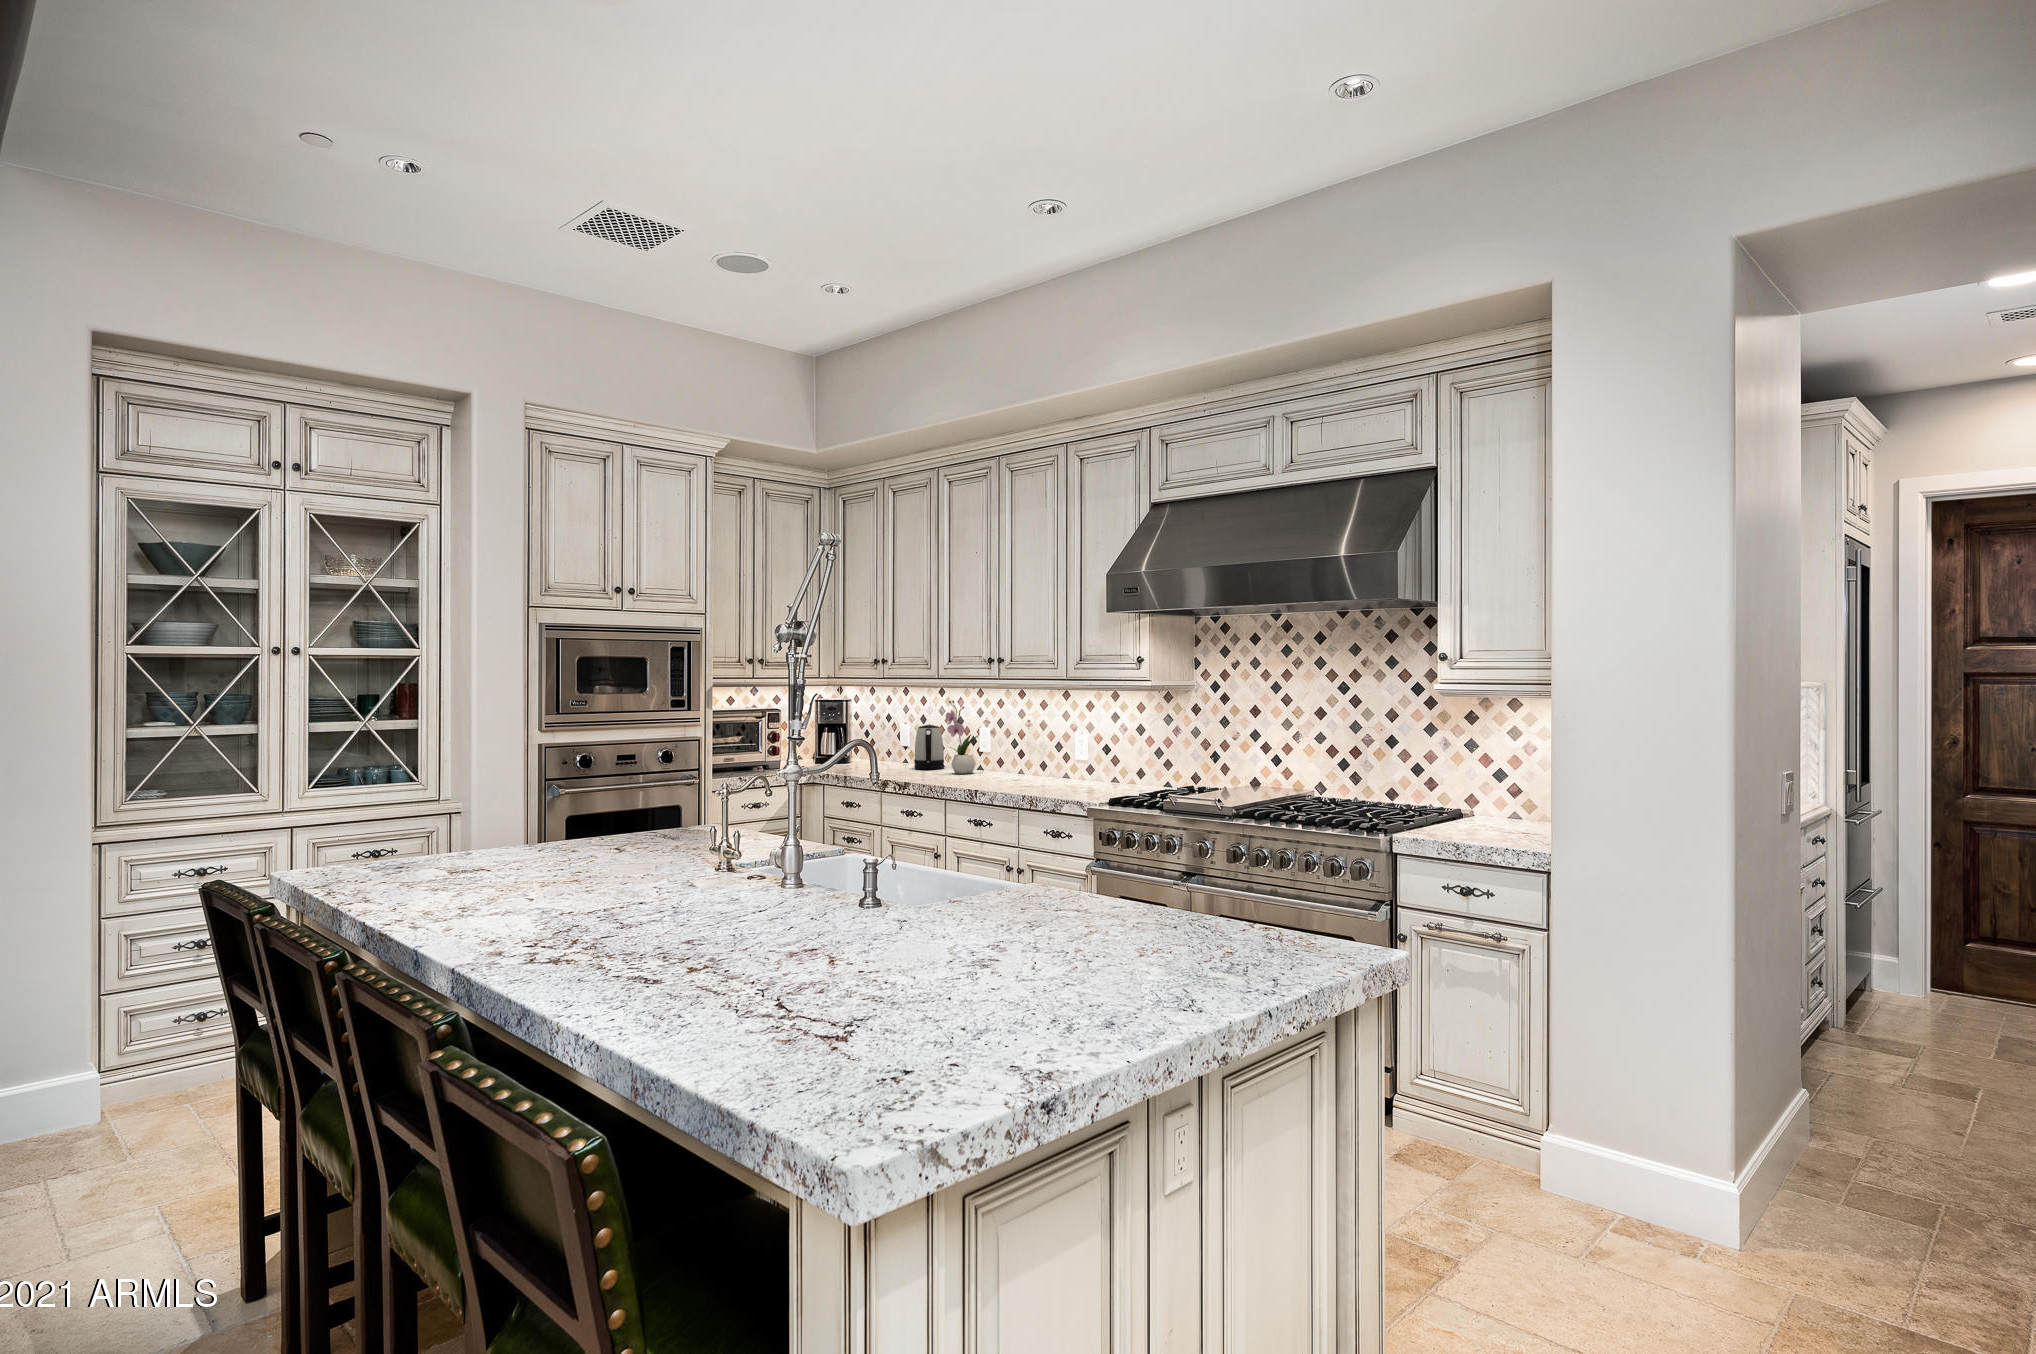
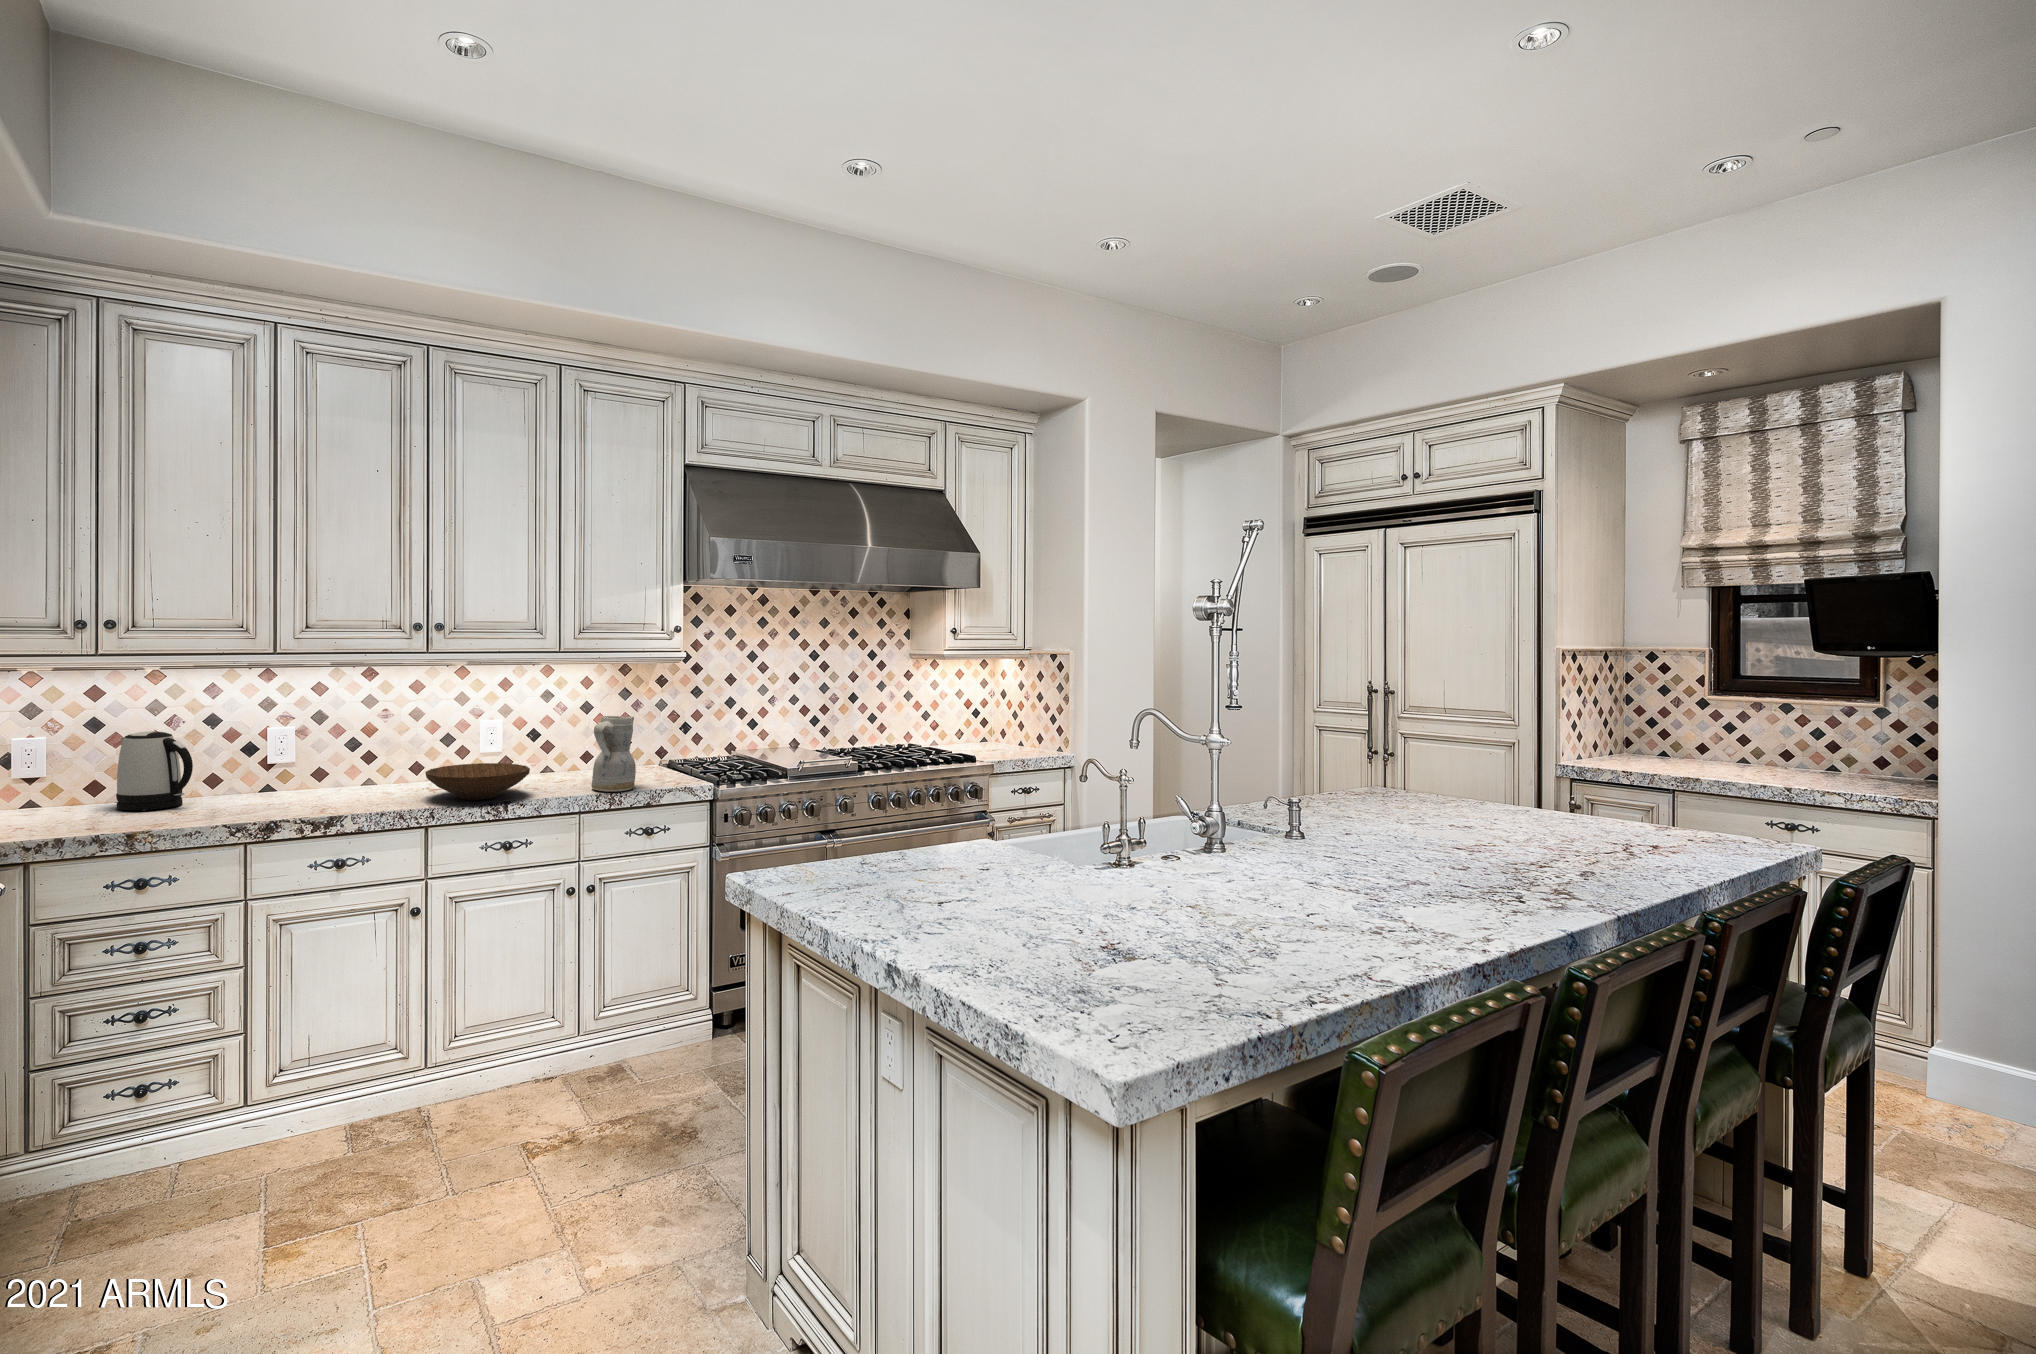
flower arrangement: present [946,701,978,774] -> none [265,687,313,801]
ceramic pitcher: none [1033,730,1075,793] -> present [591,716,636,792]
wooden bowl: none [965,761,1033,785] -> present [425,763,530,800]

